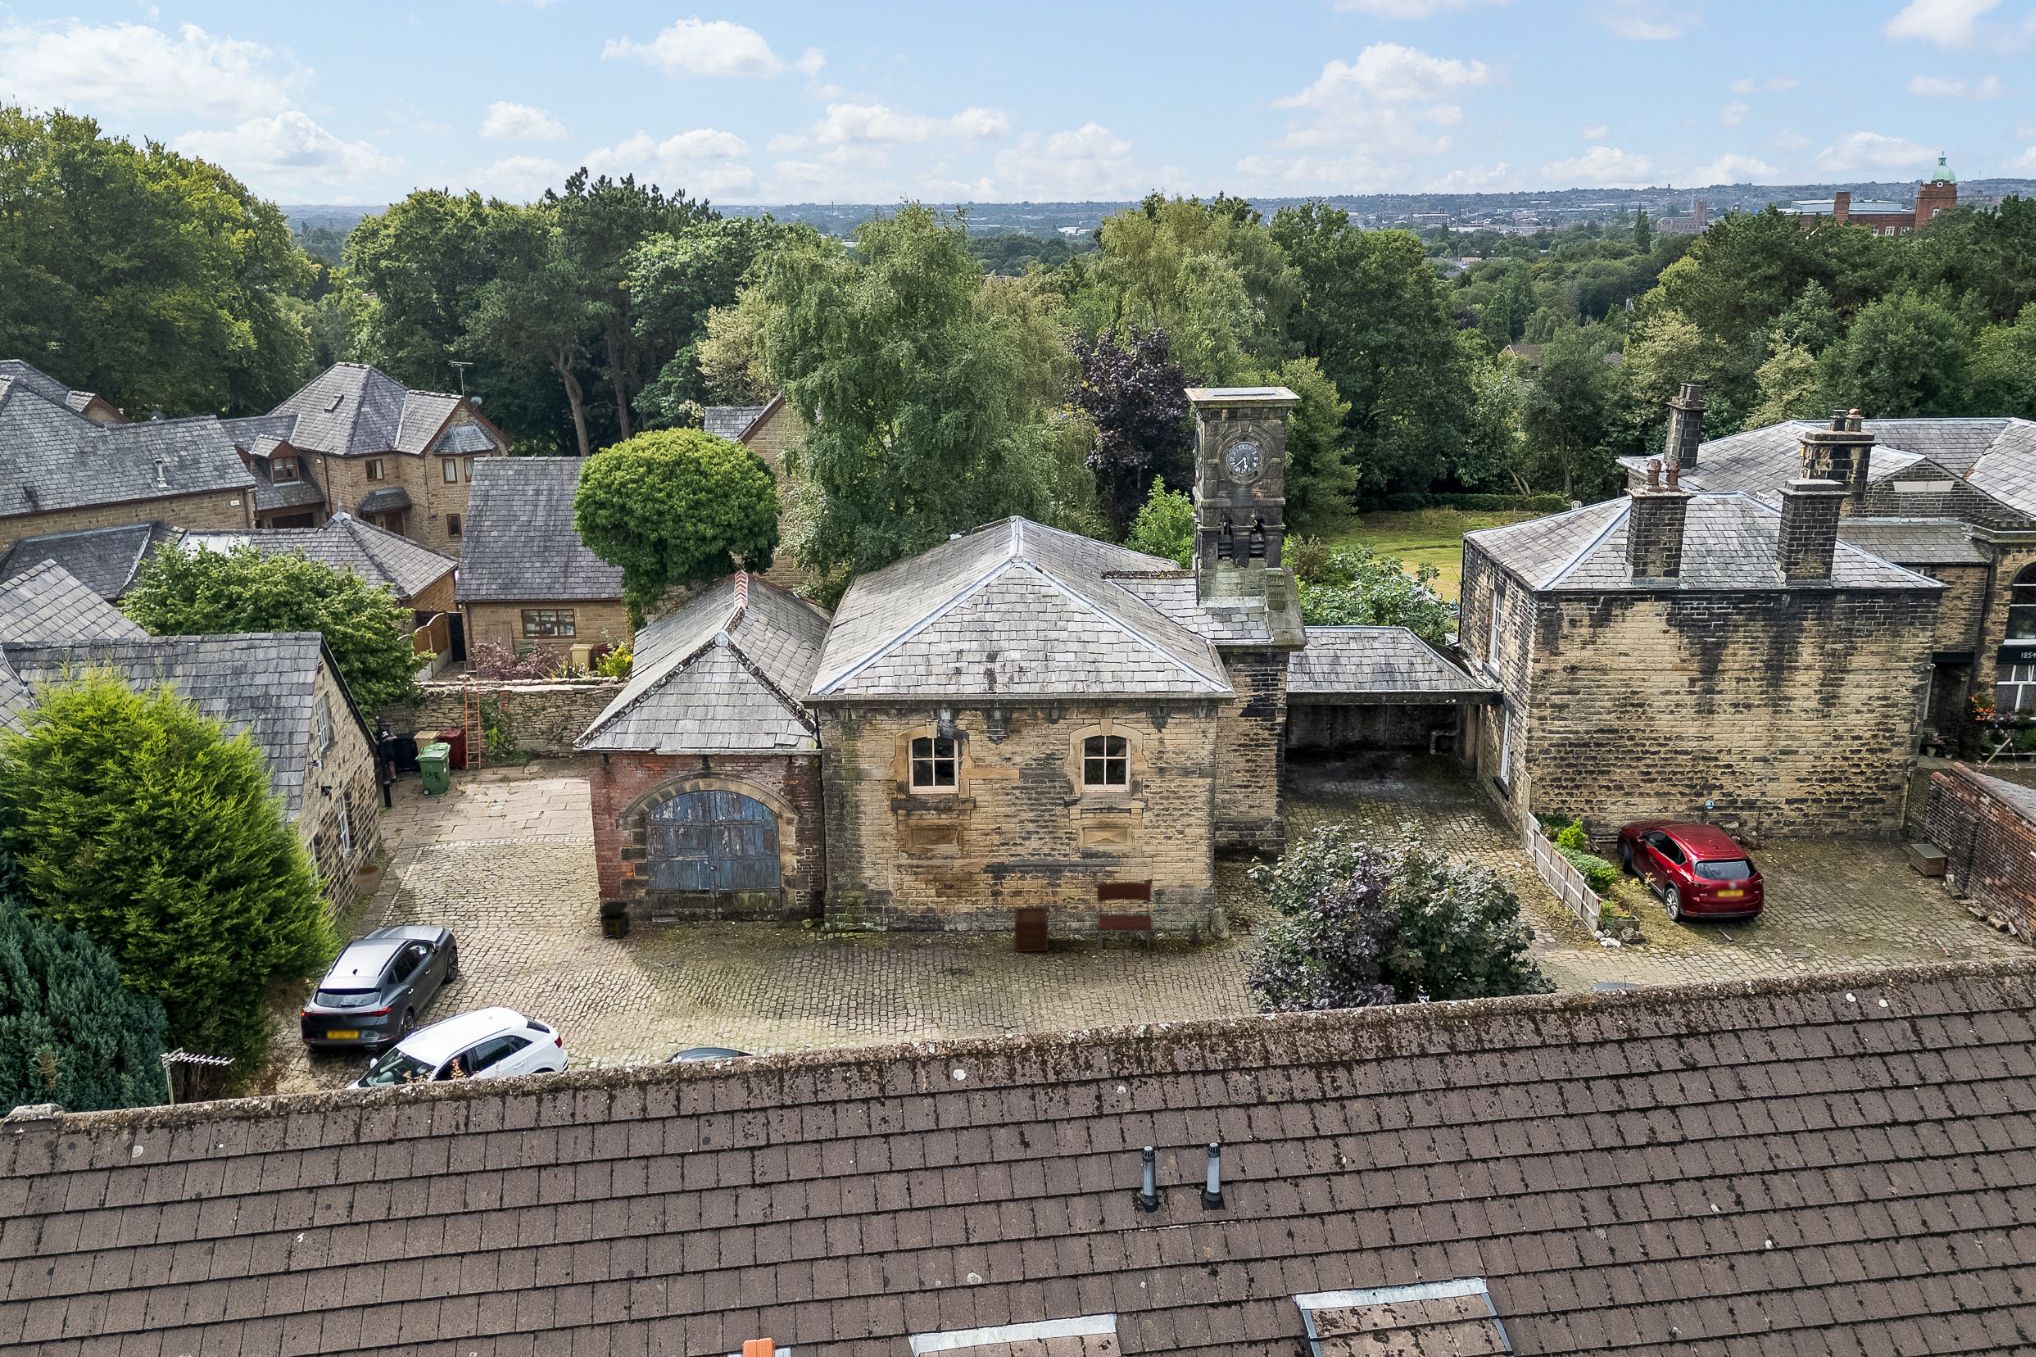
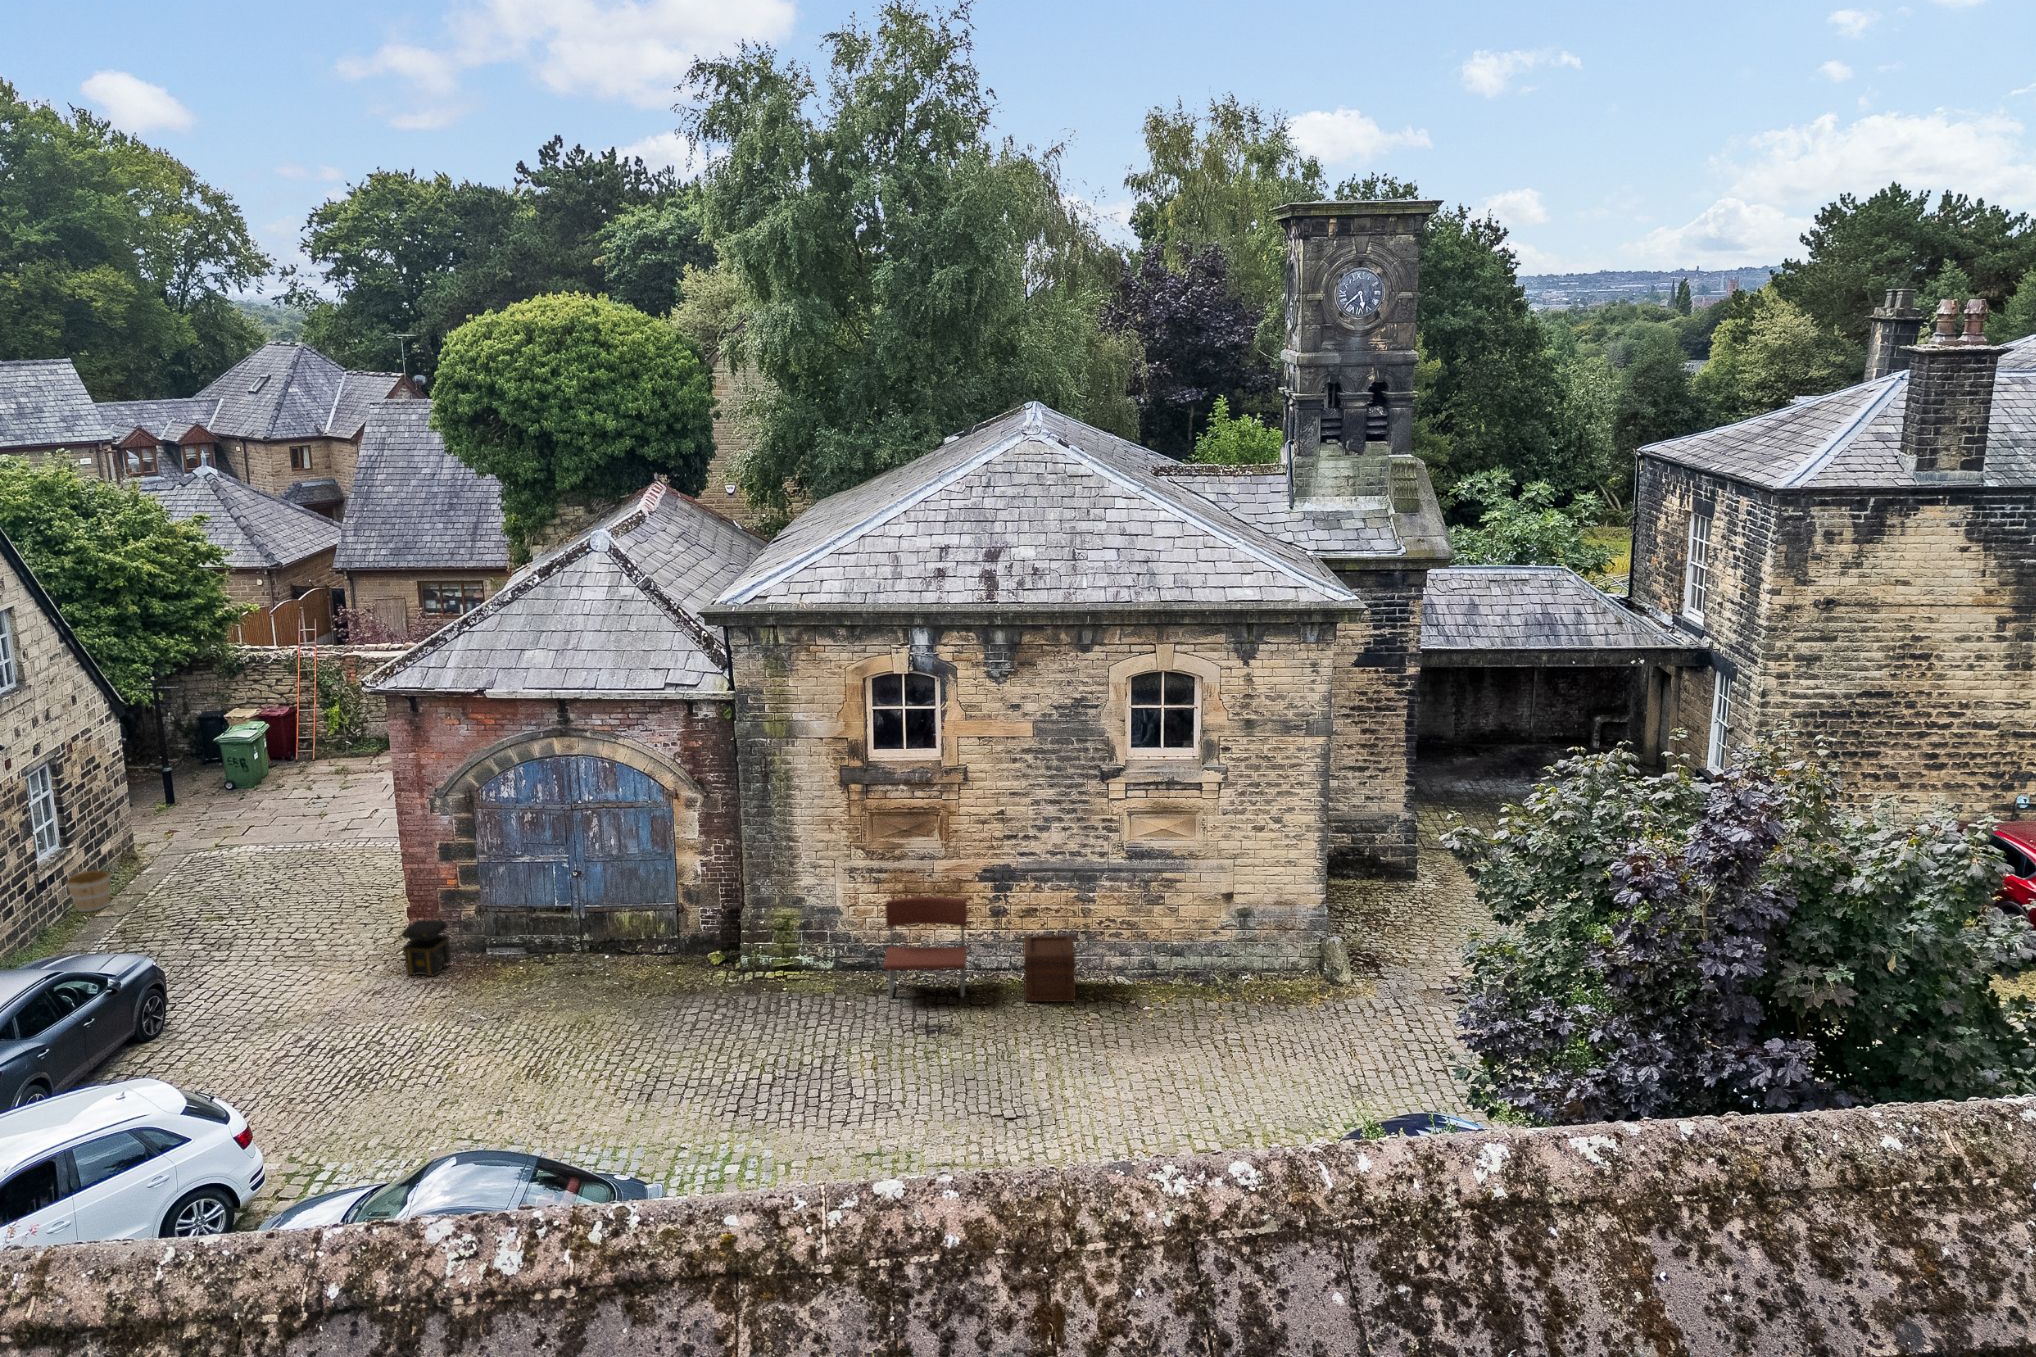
bench: present [1097,882,1152,948] -> present [883,897,967,998]
decorative plant: present [1189,920,1206,943] -> none [1274,946,1318,992]

